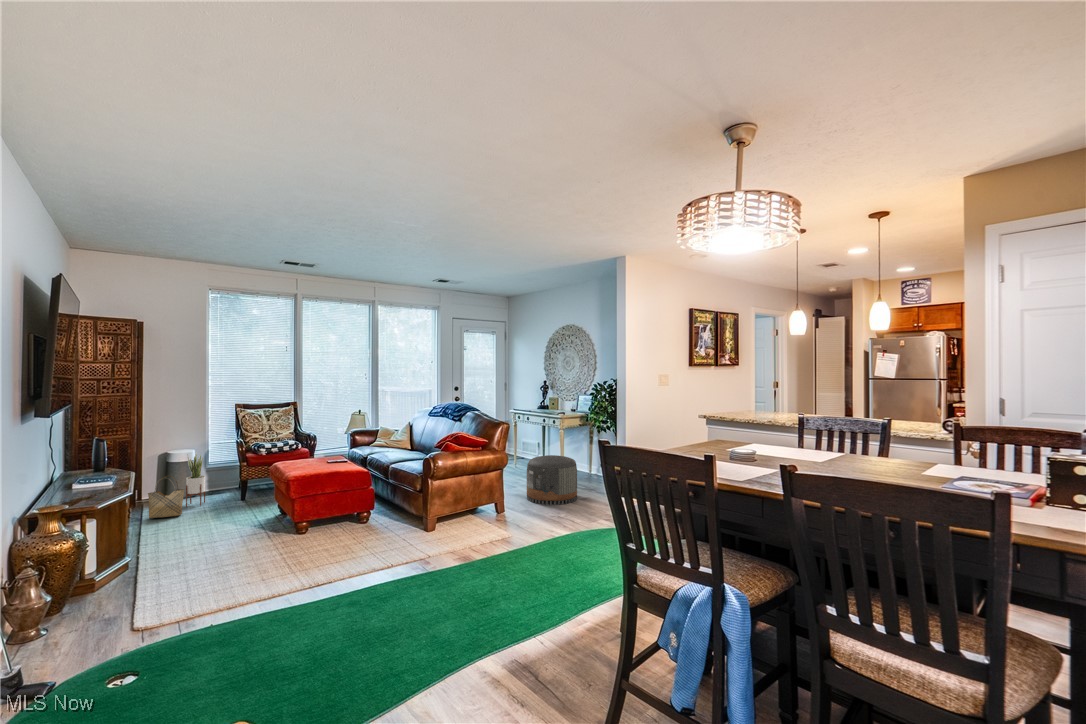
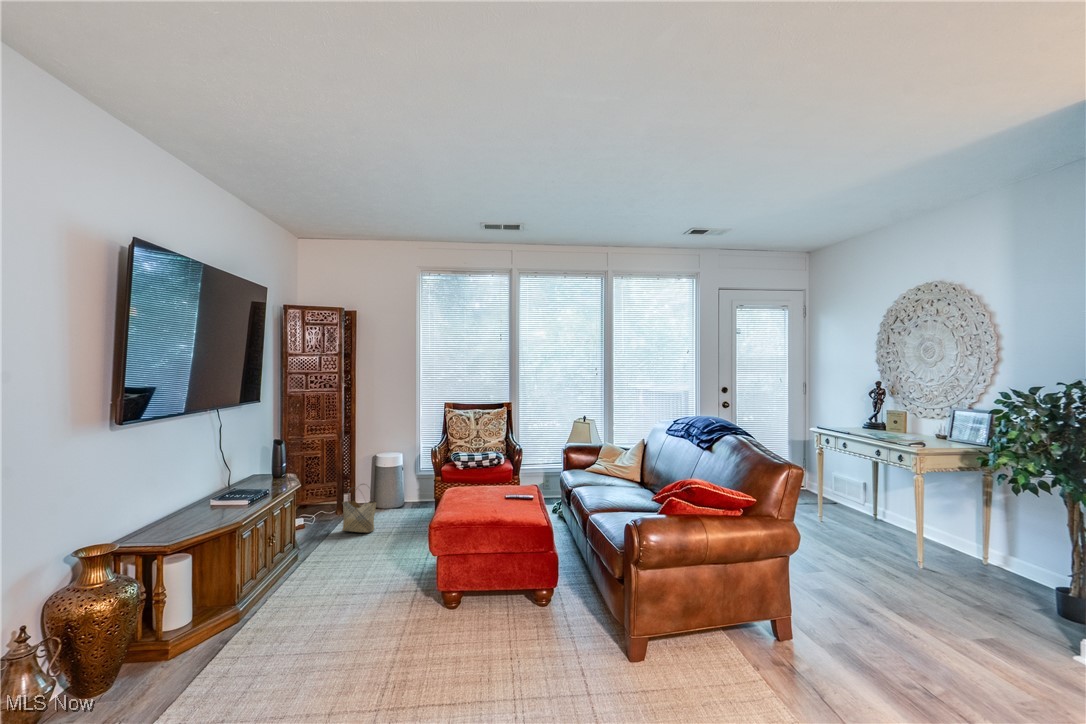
potted plant: present [186,452,205,507] -> none [387,457,409,520]
pouf: present [527,455,577,505] -> none [841,532,968,653]

